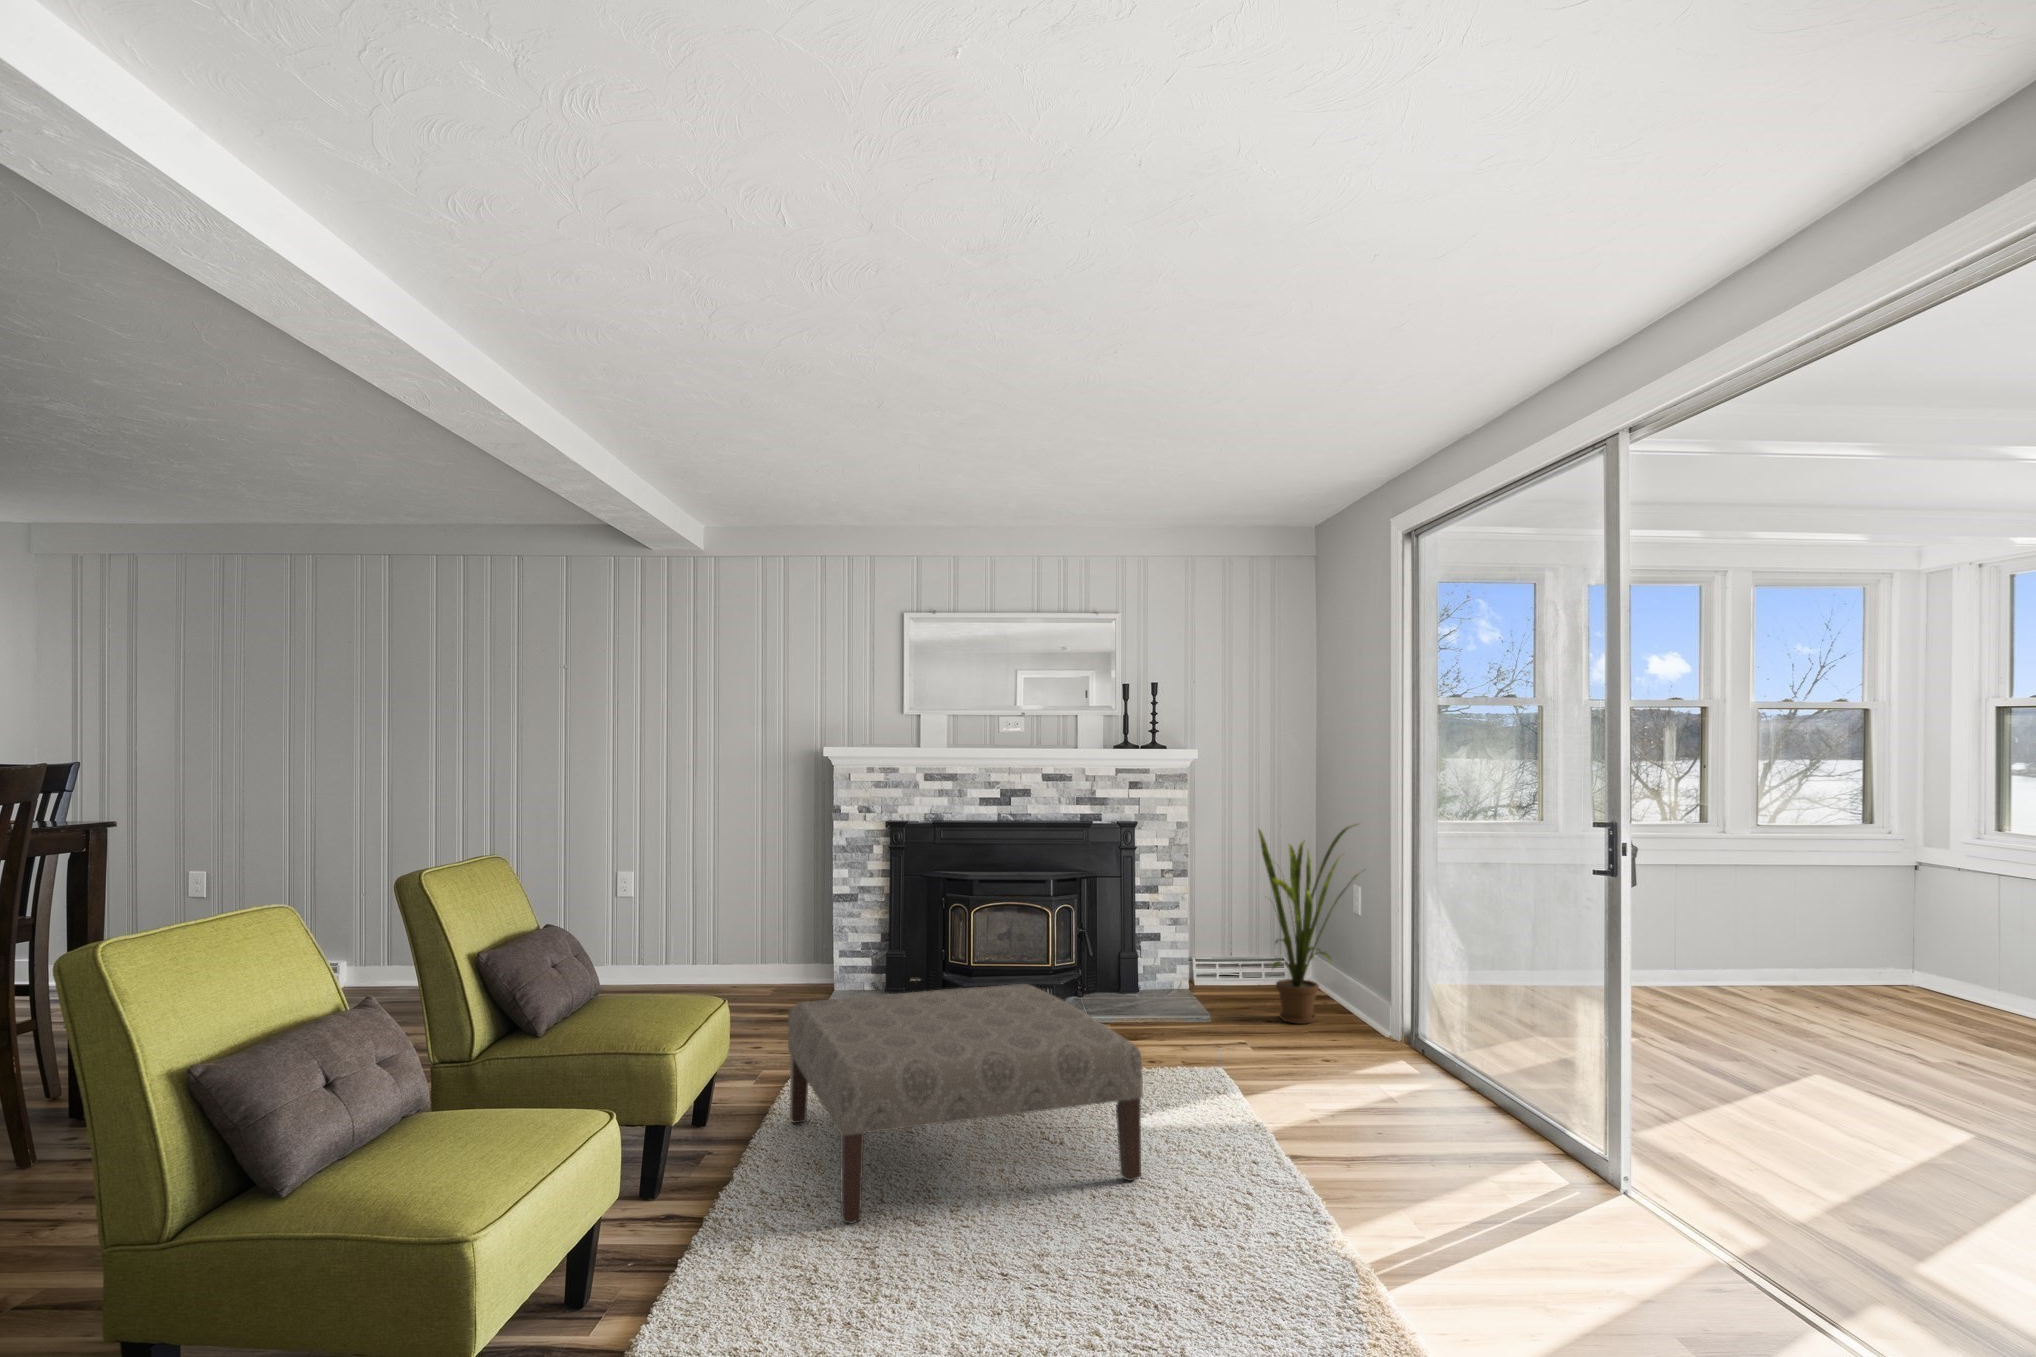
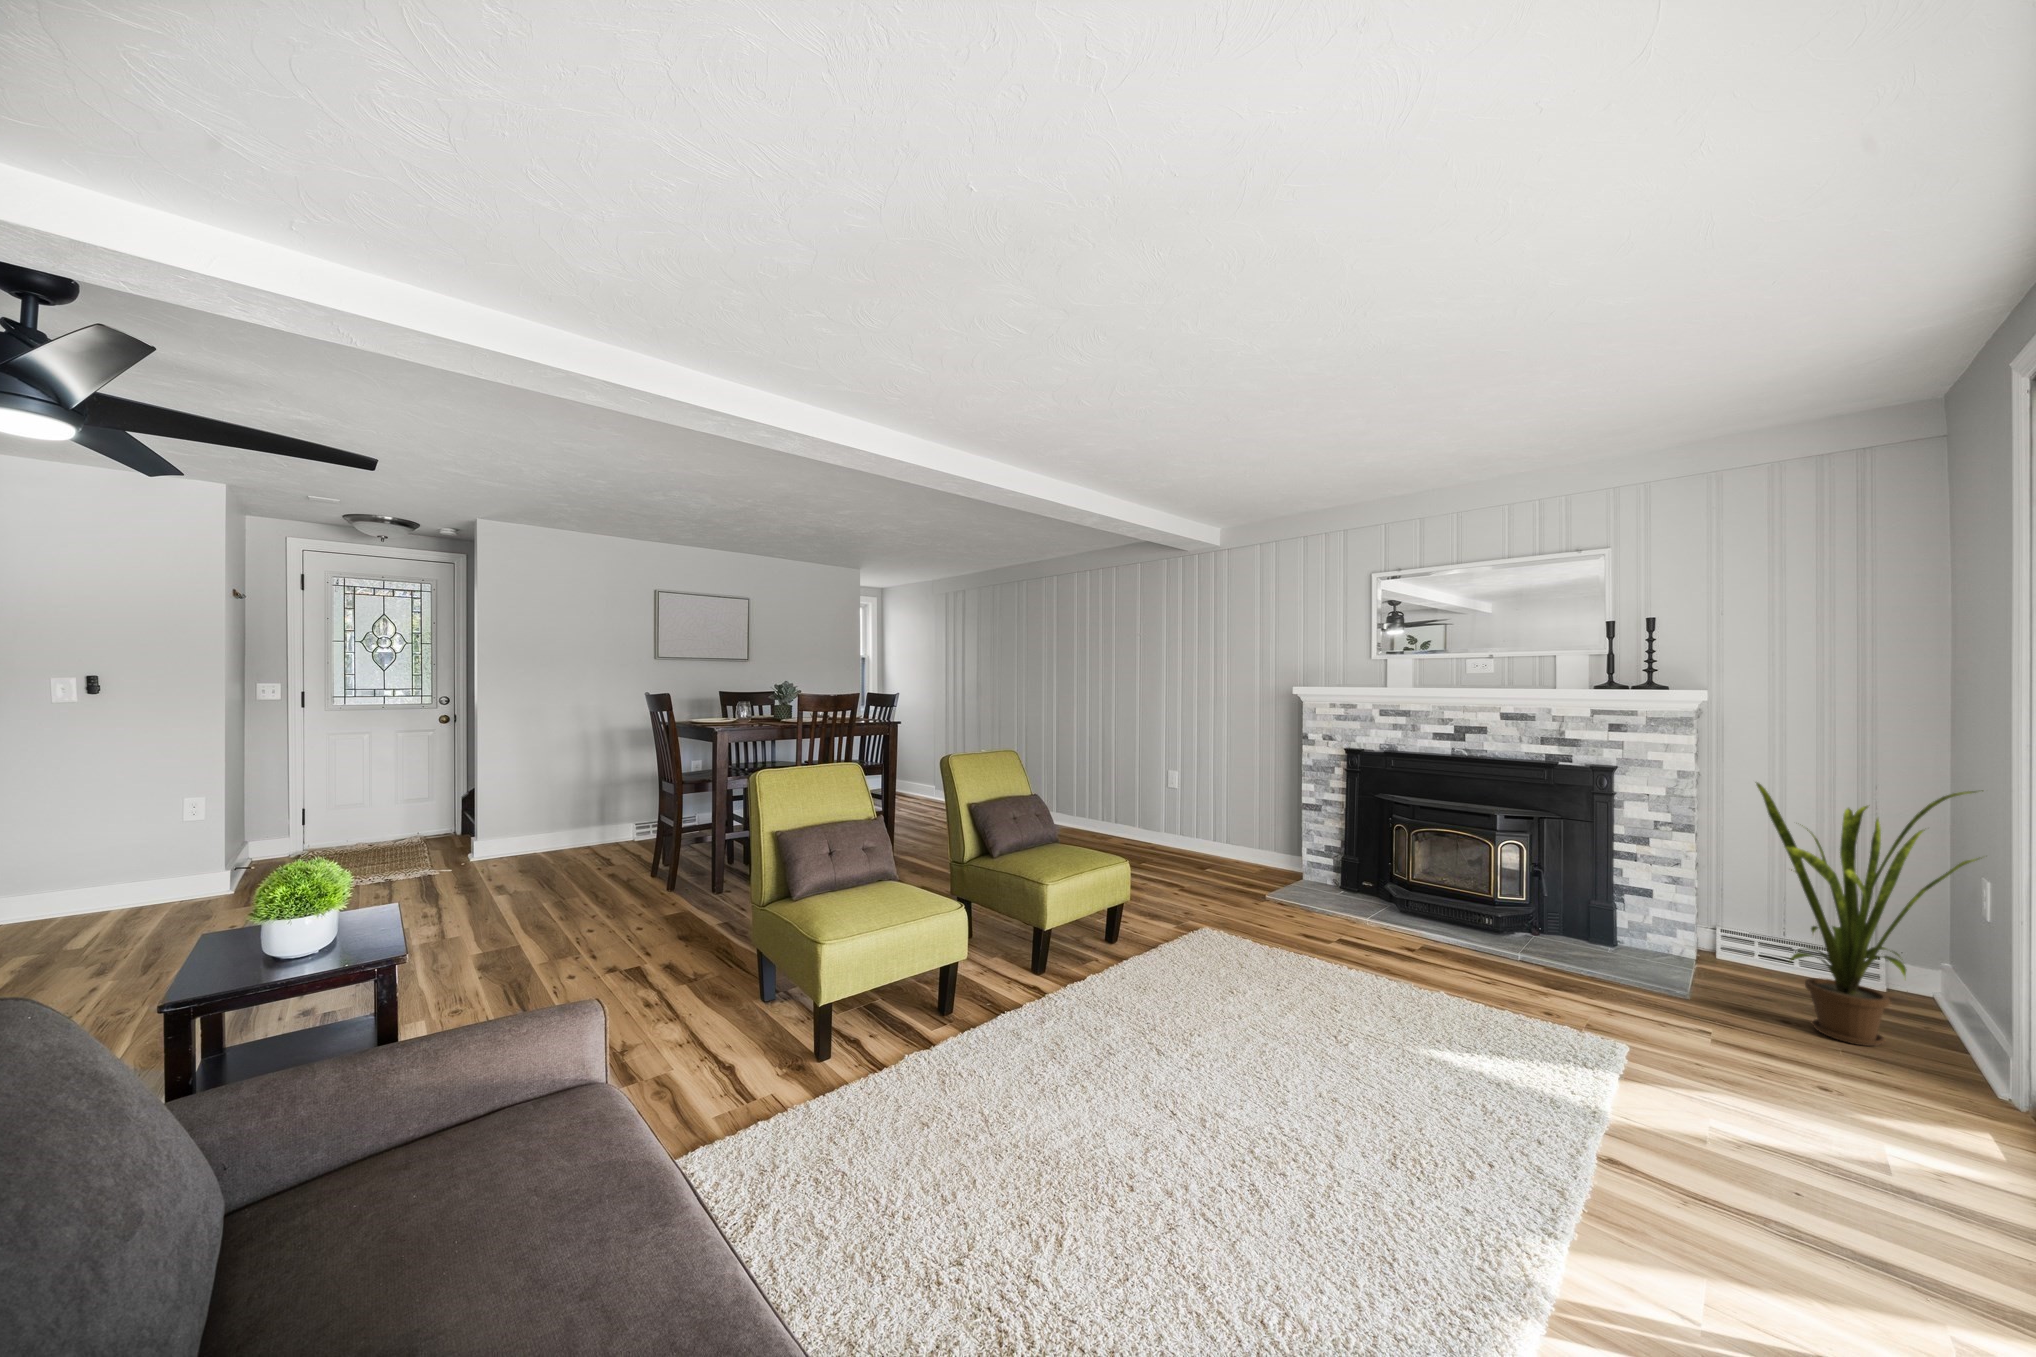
ottoman: present [788,984,1143,1224] -> none [1059,875,1372,1138]

